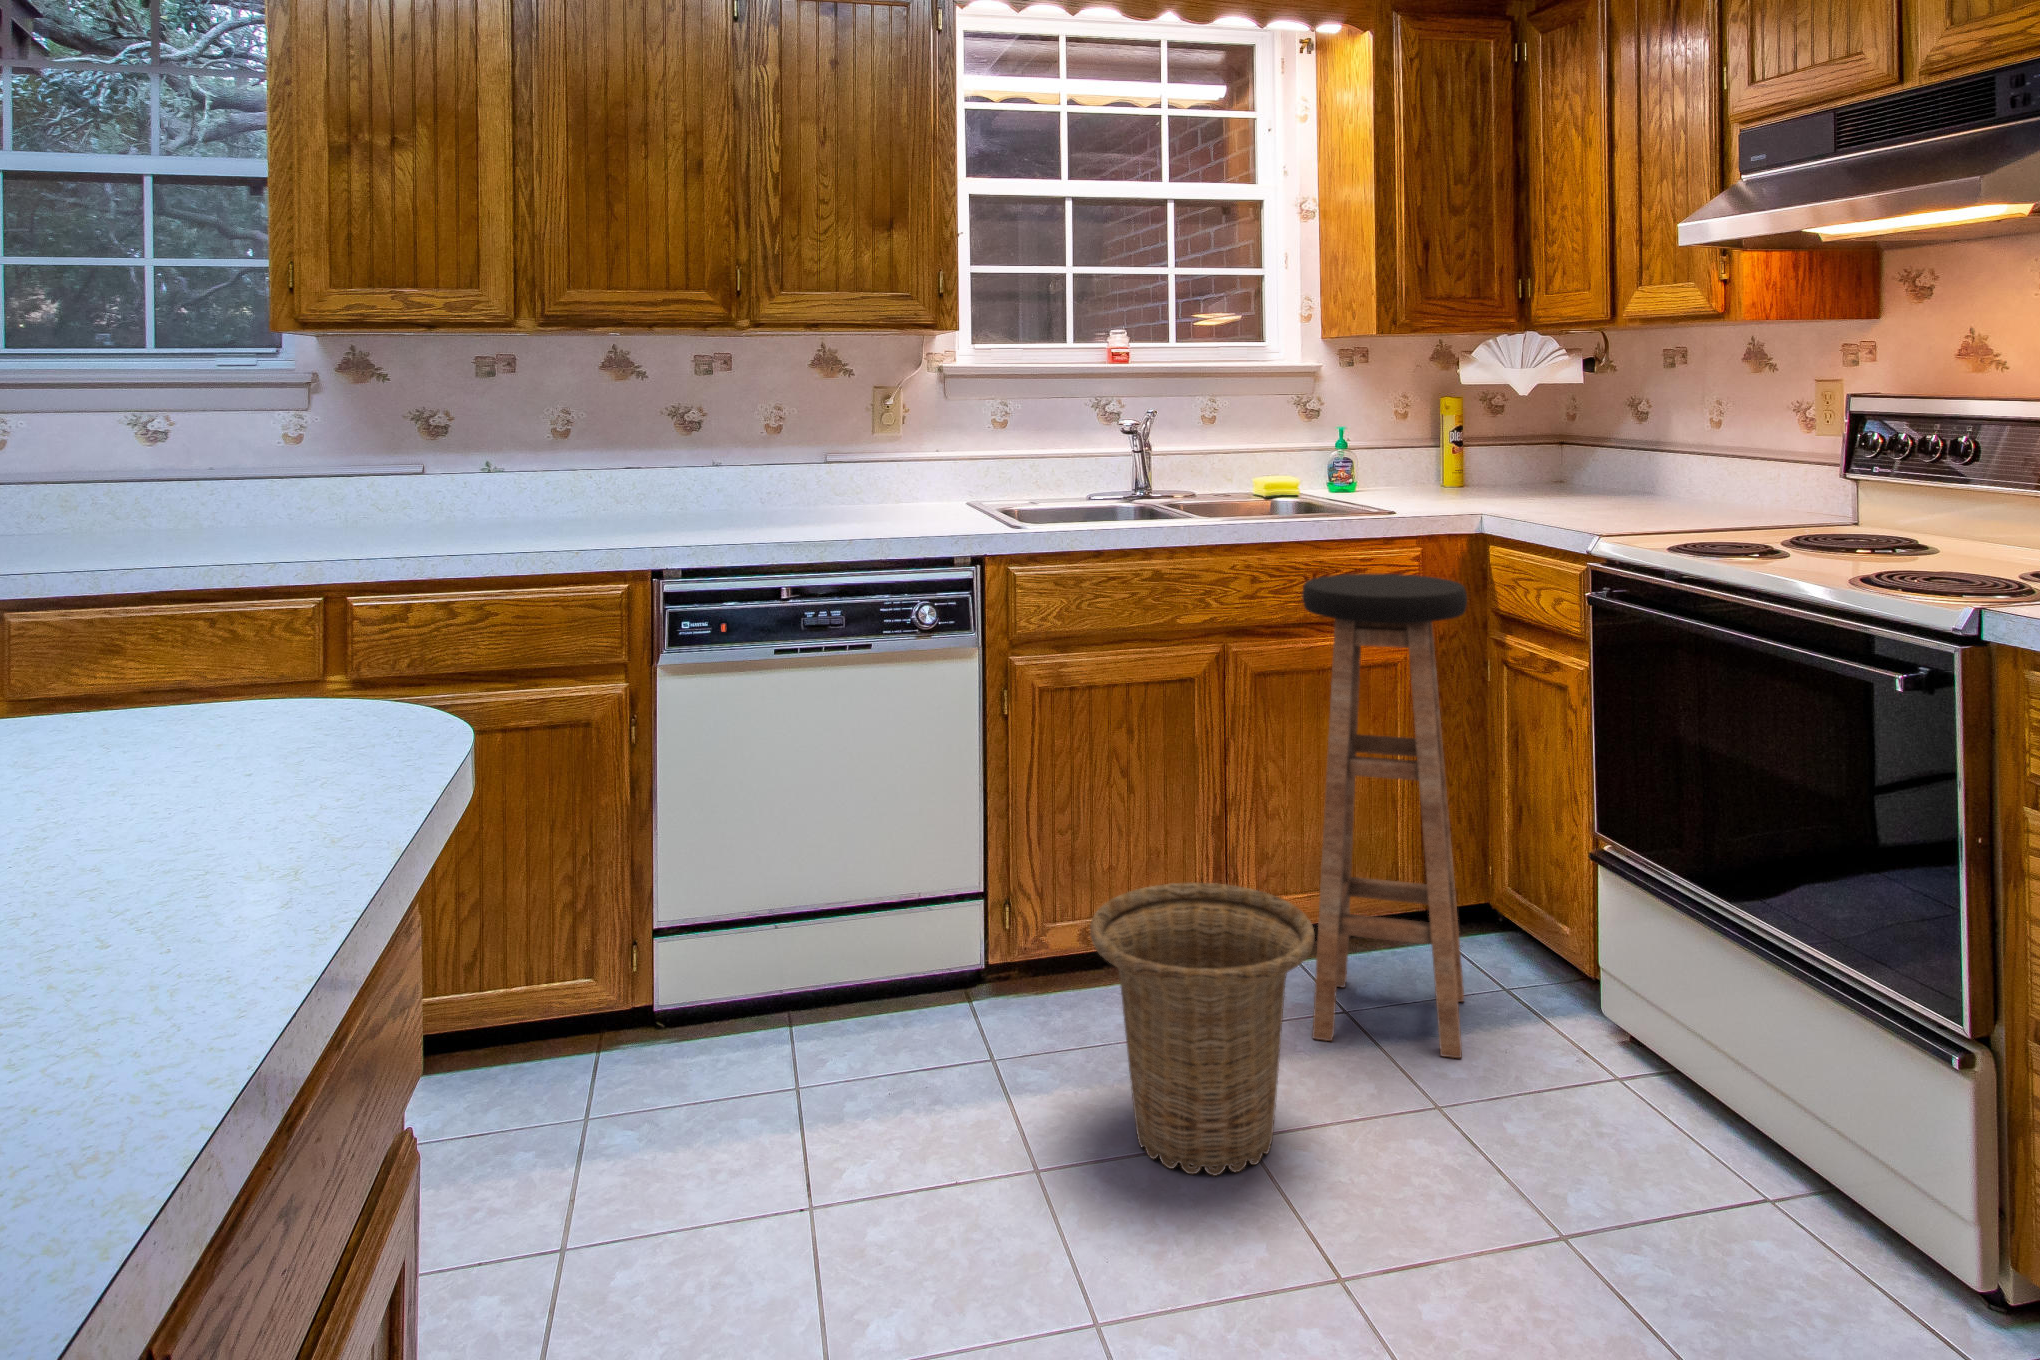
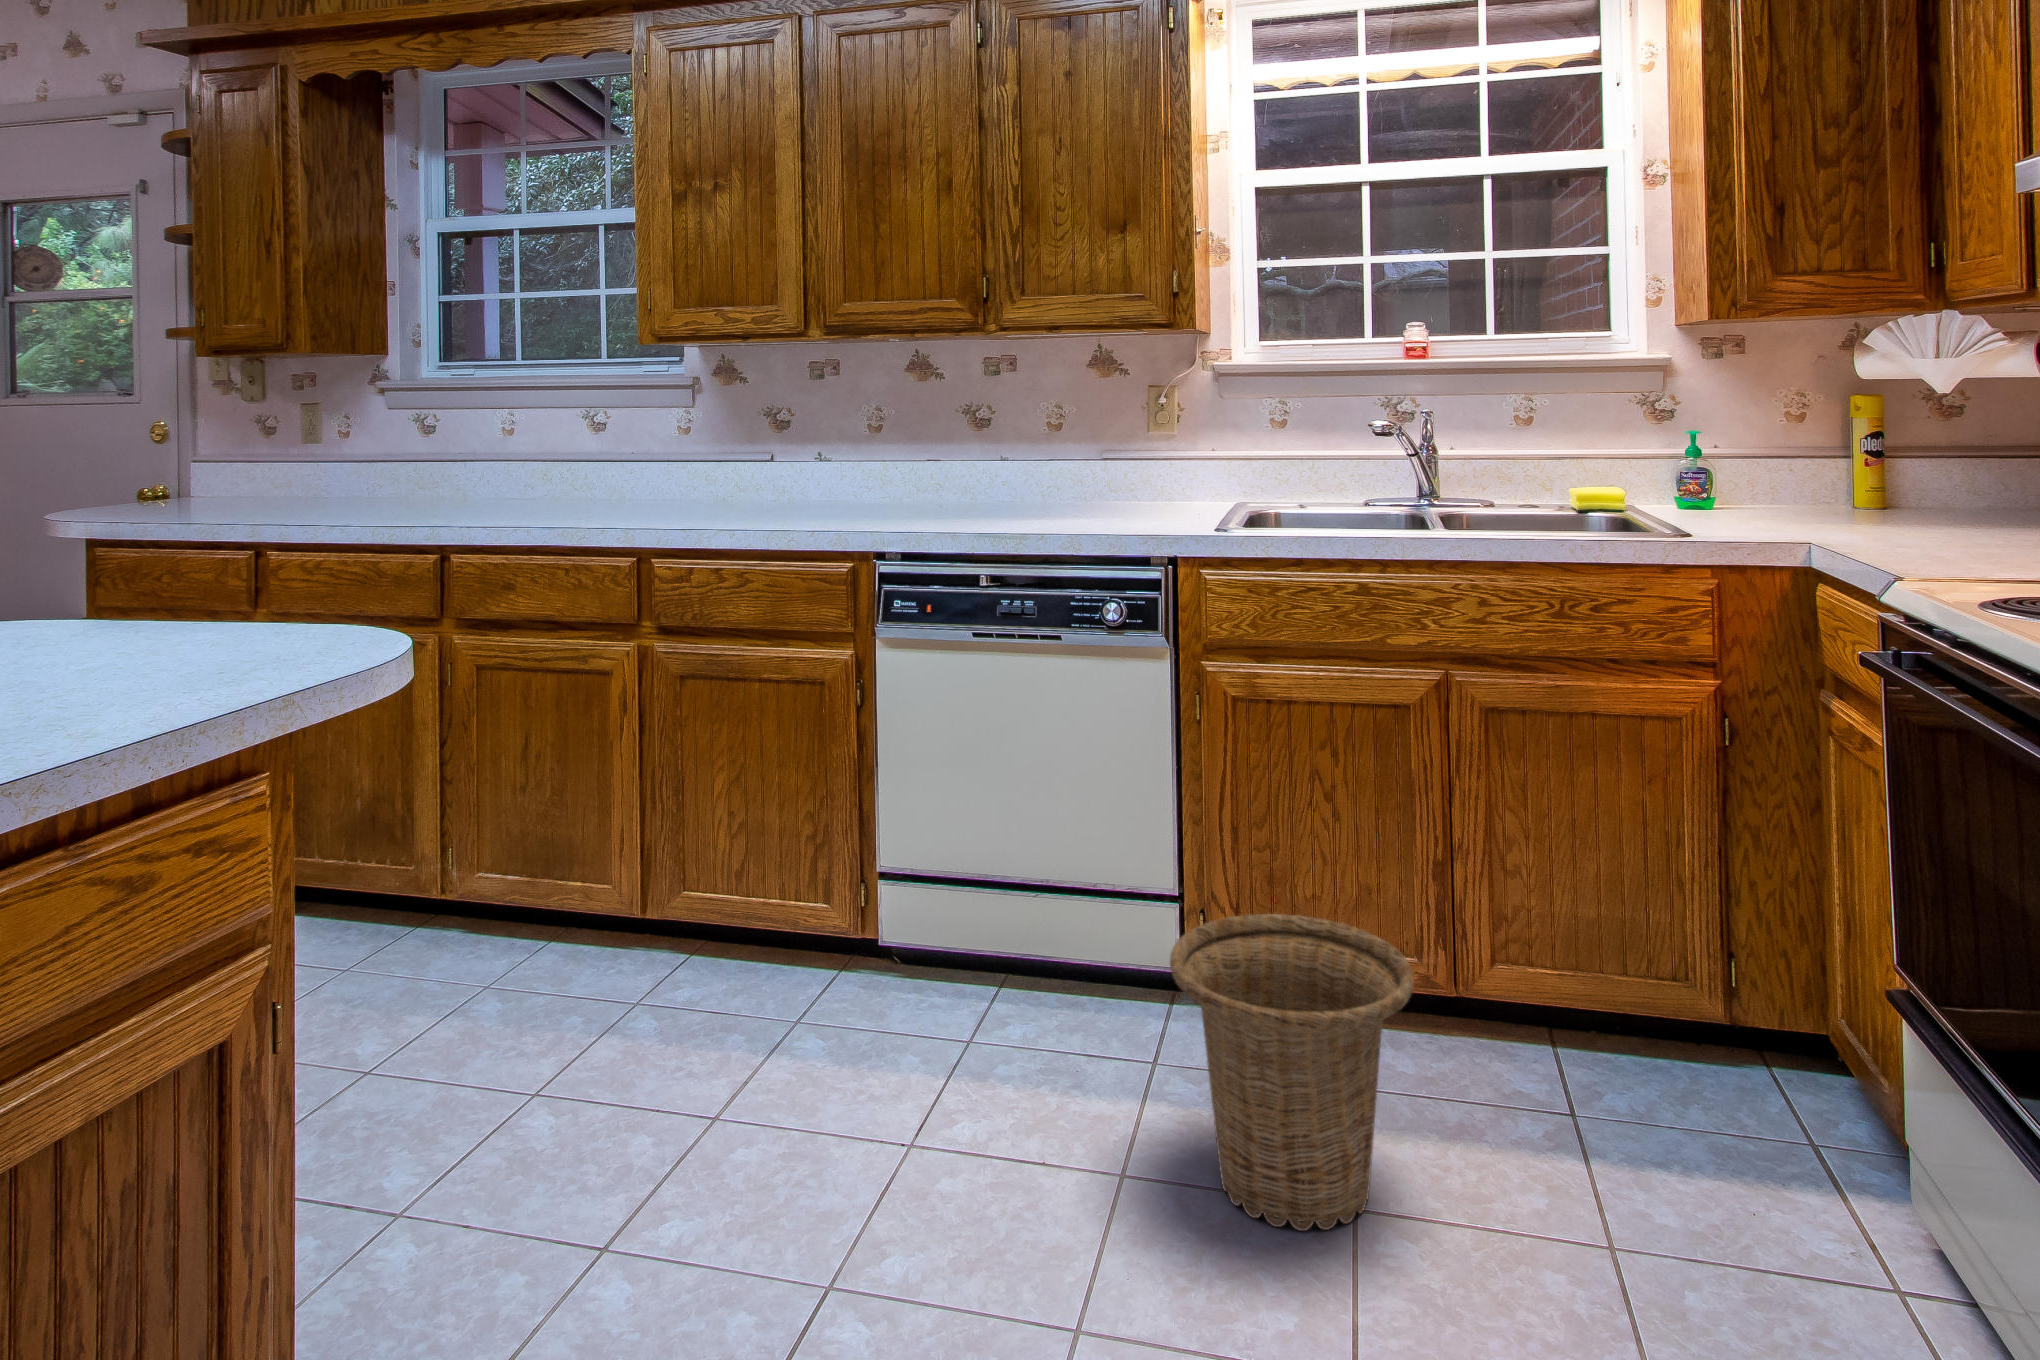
bar stool: present [1302,574,1467,1058] -> none [1494,604,1728,1196]

